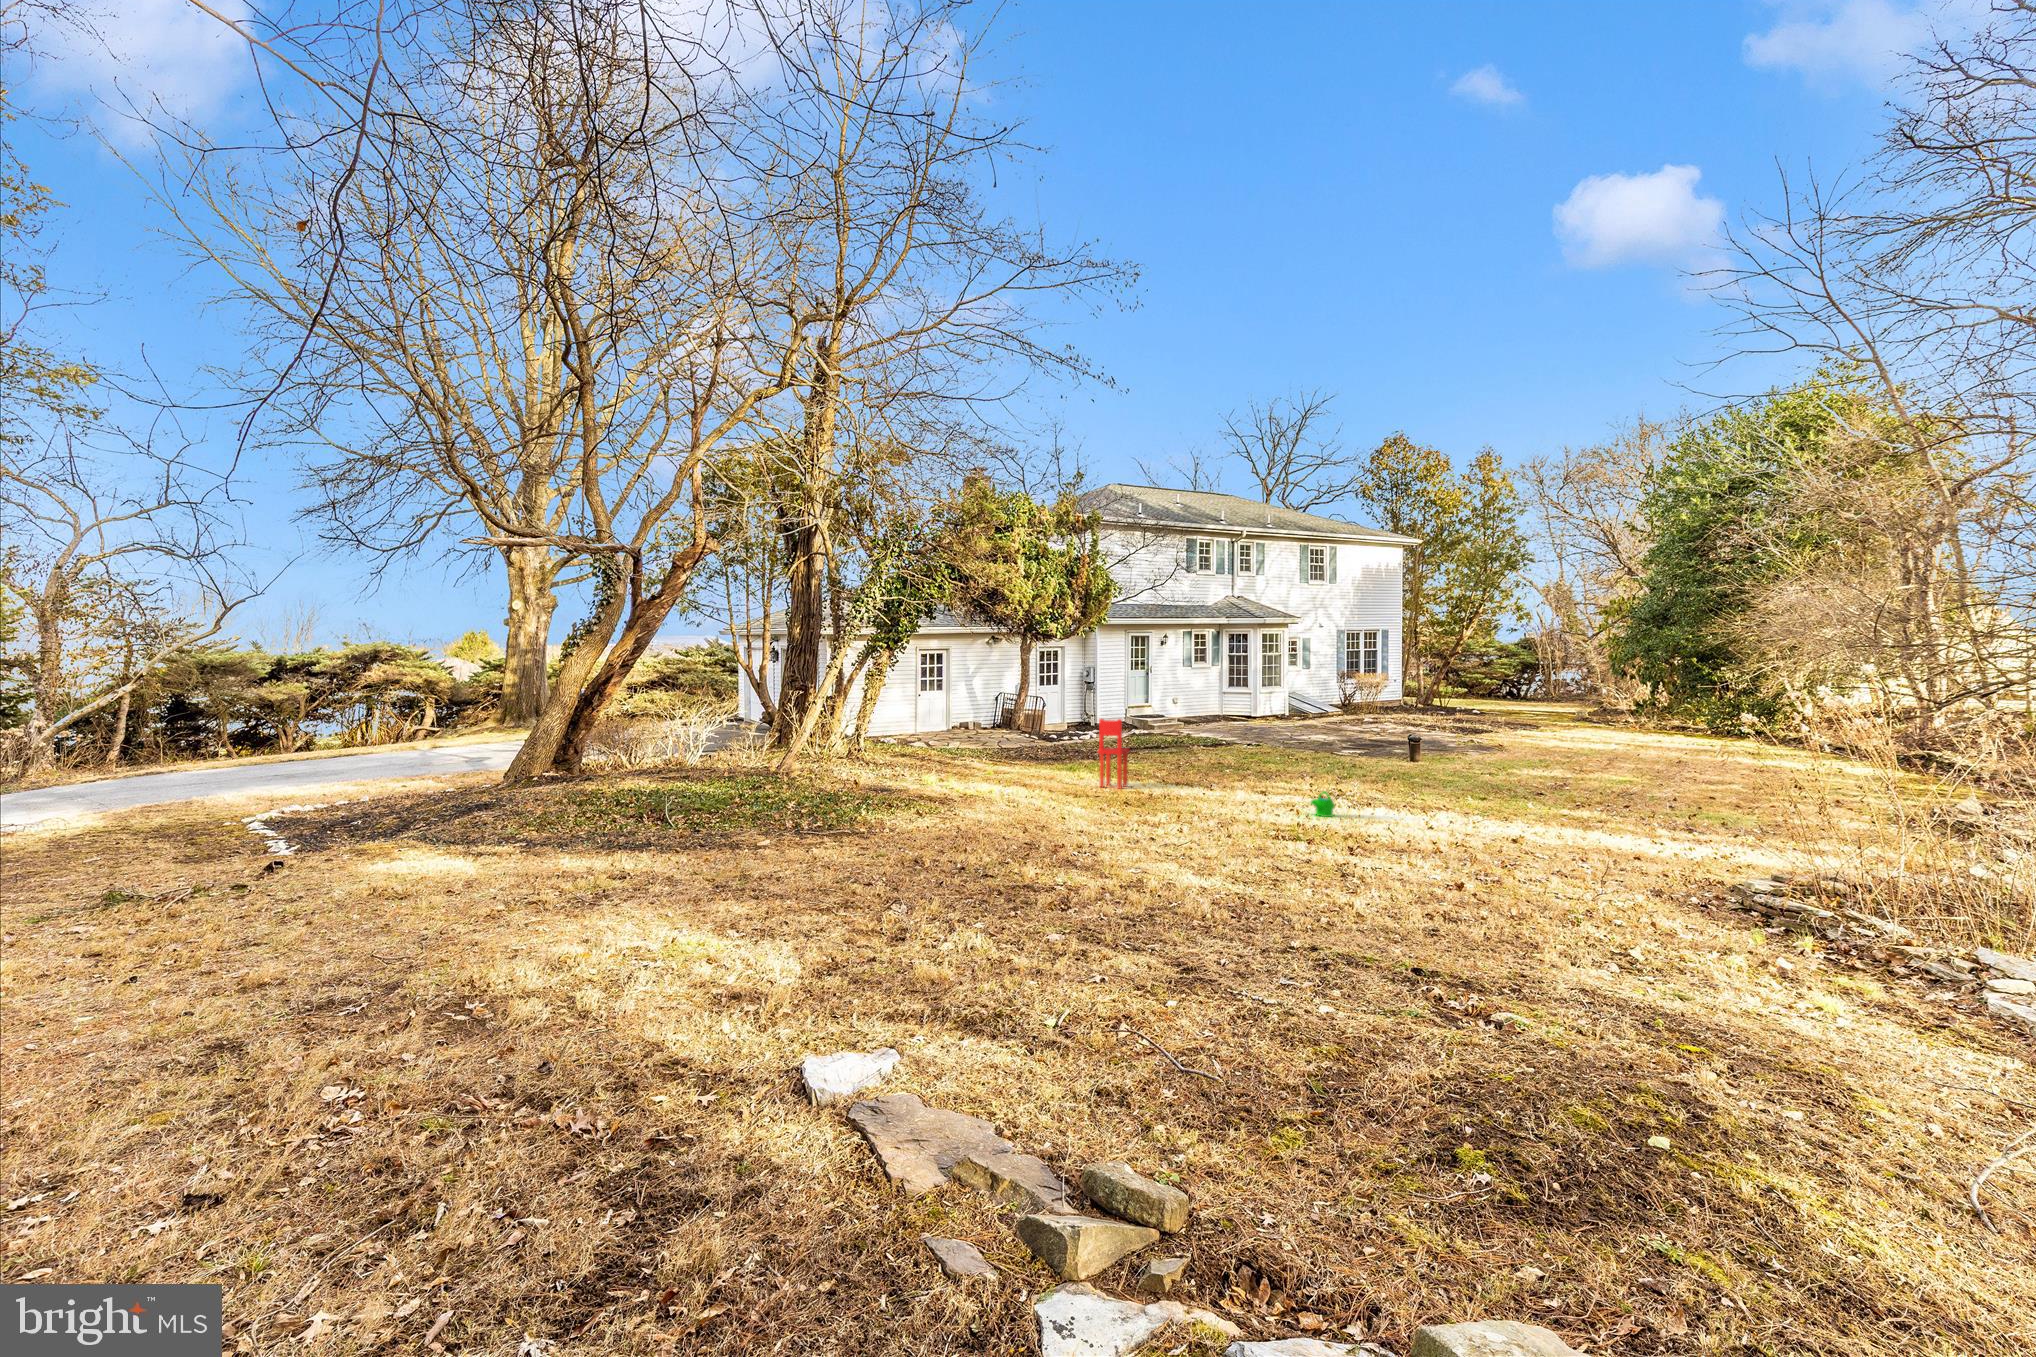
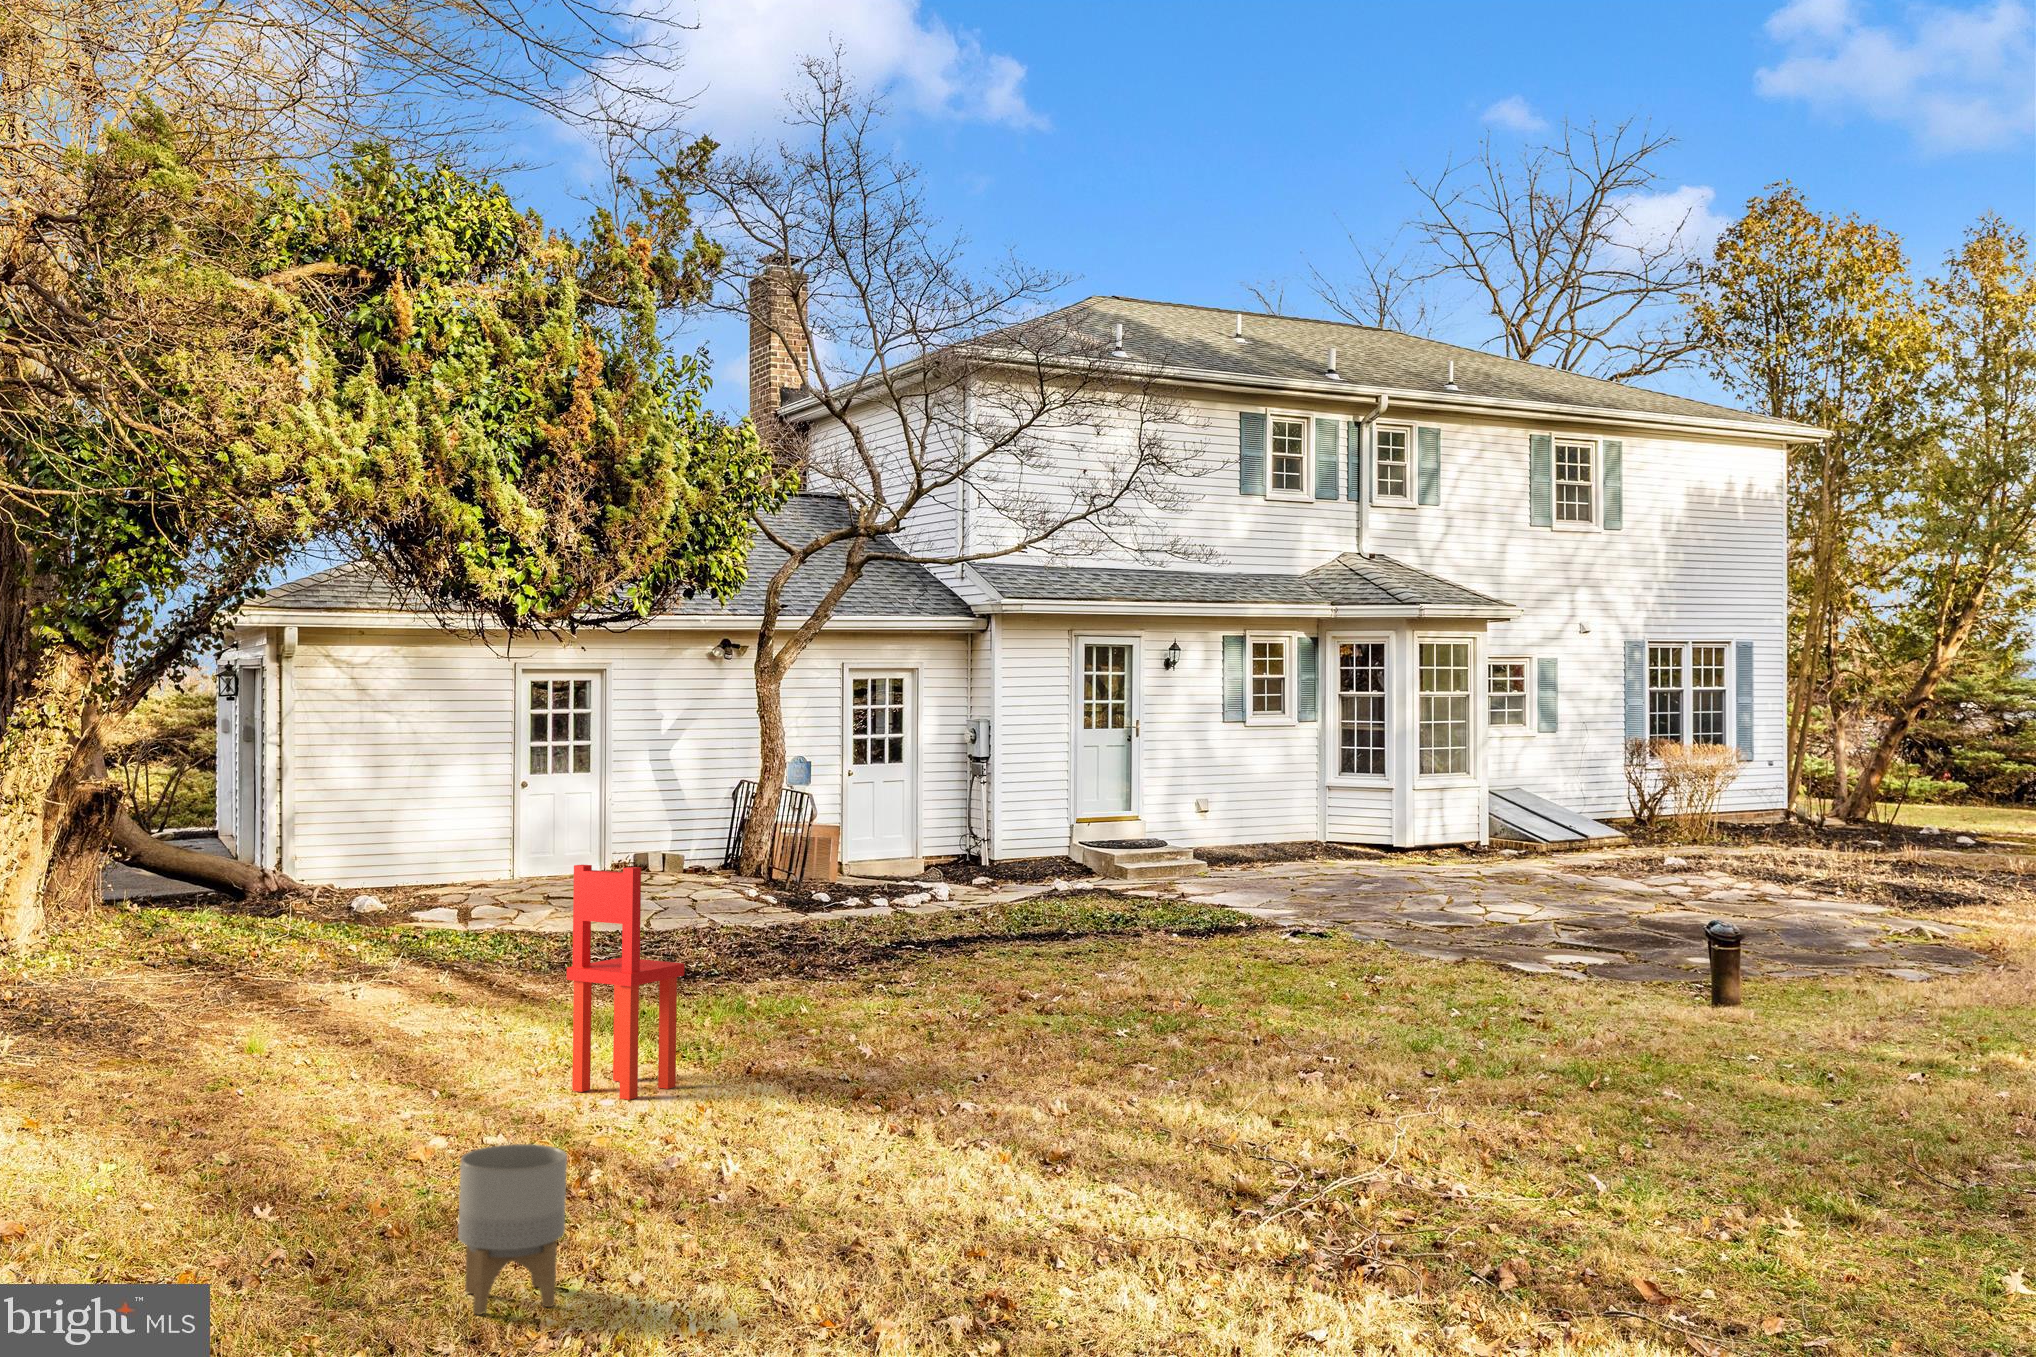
planter: none [1164,784,1191,823] -> present [458,1144,567,1315]
watering can: present [1311,791,1335,817] -> none [1093,1174,1208,1282]

